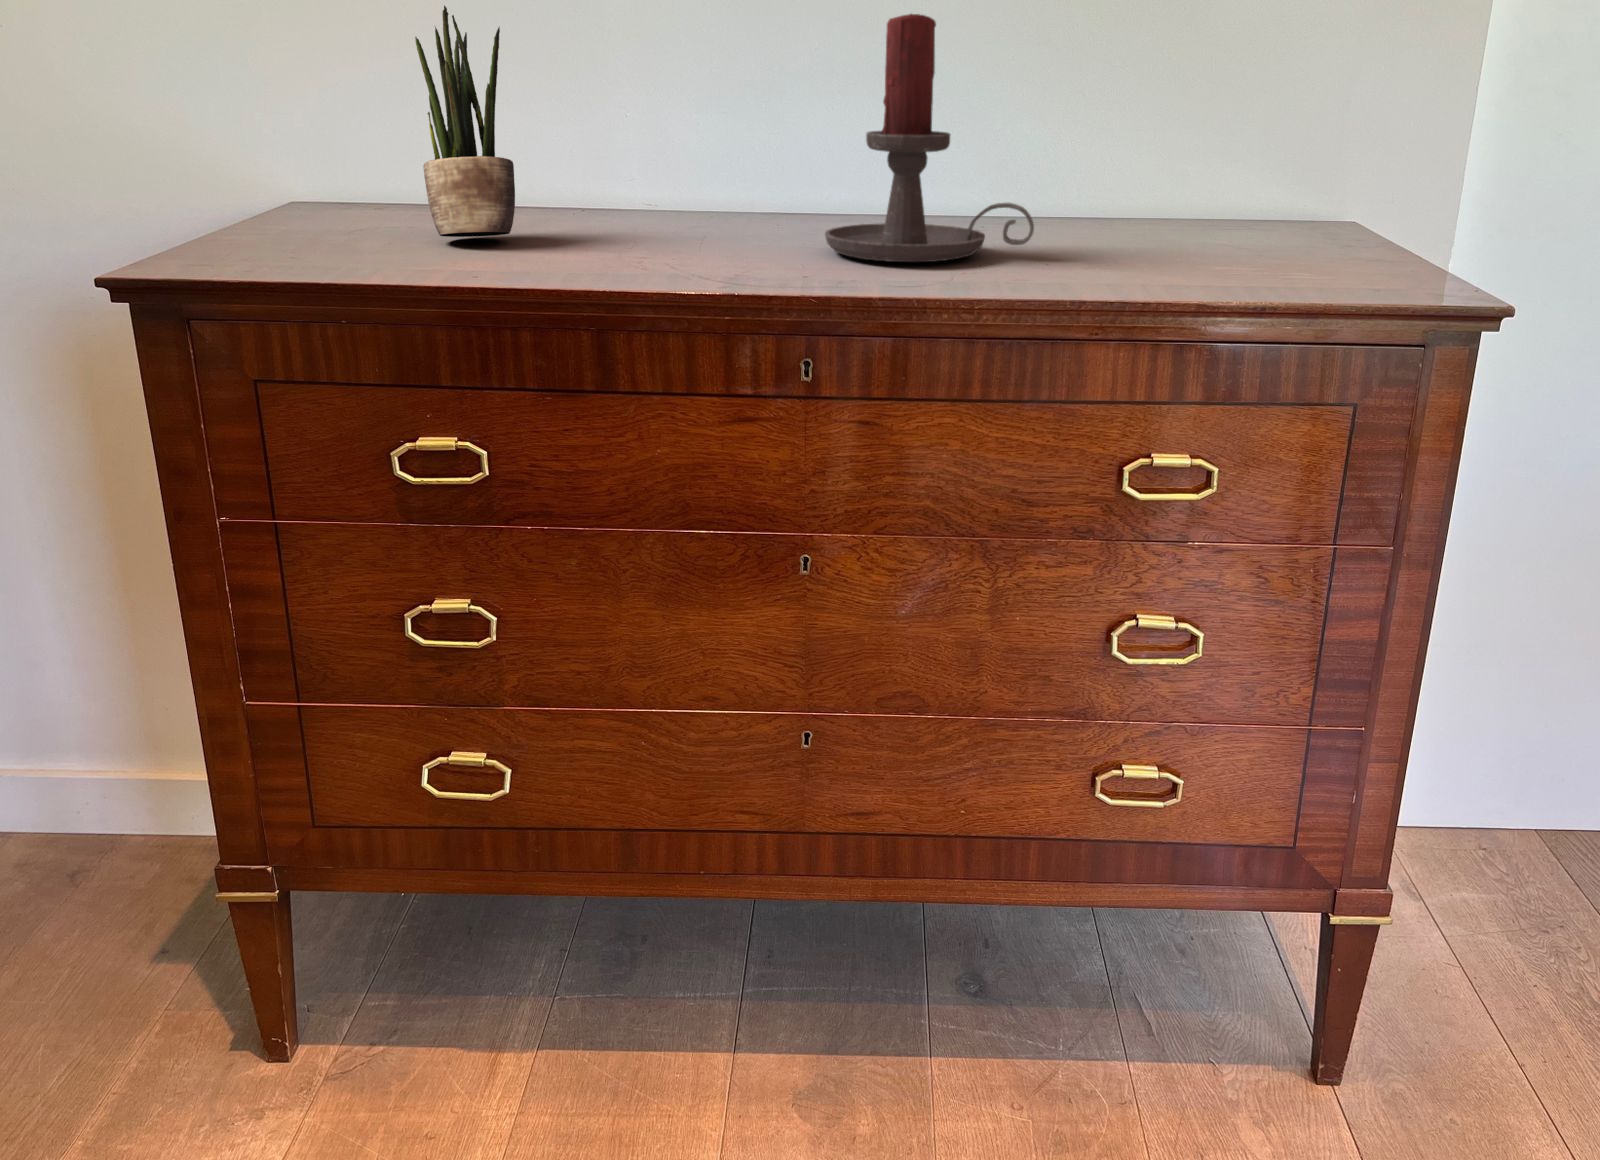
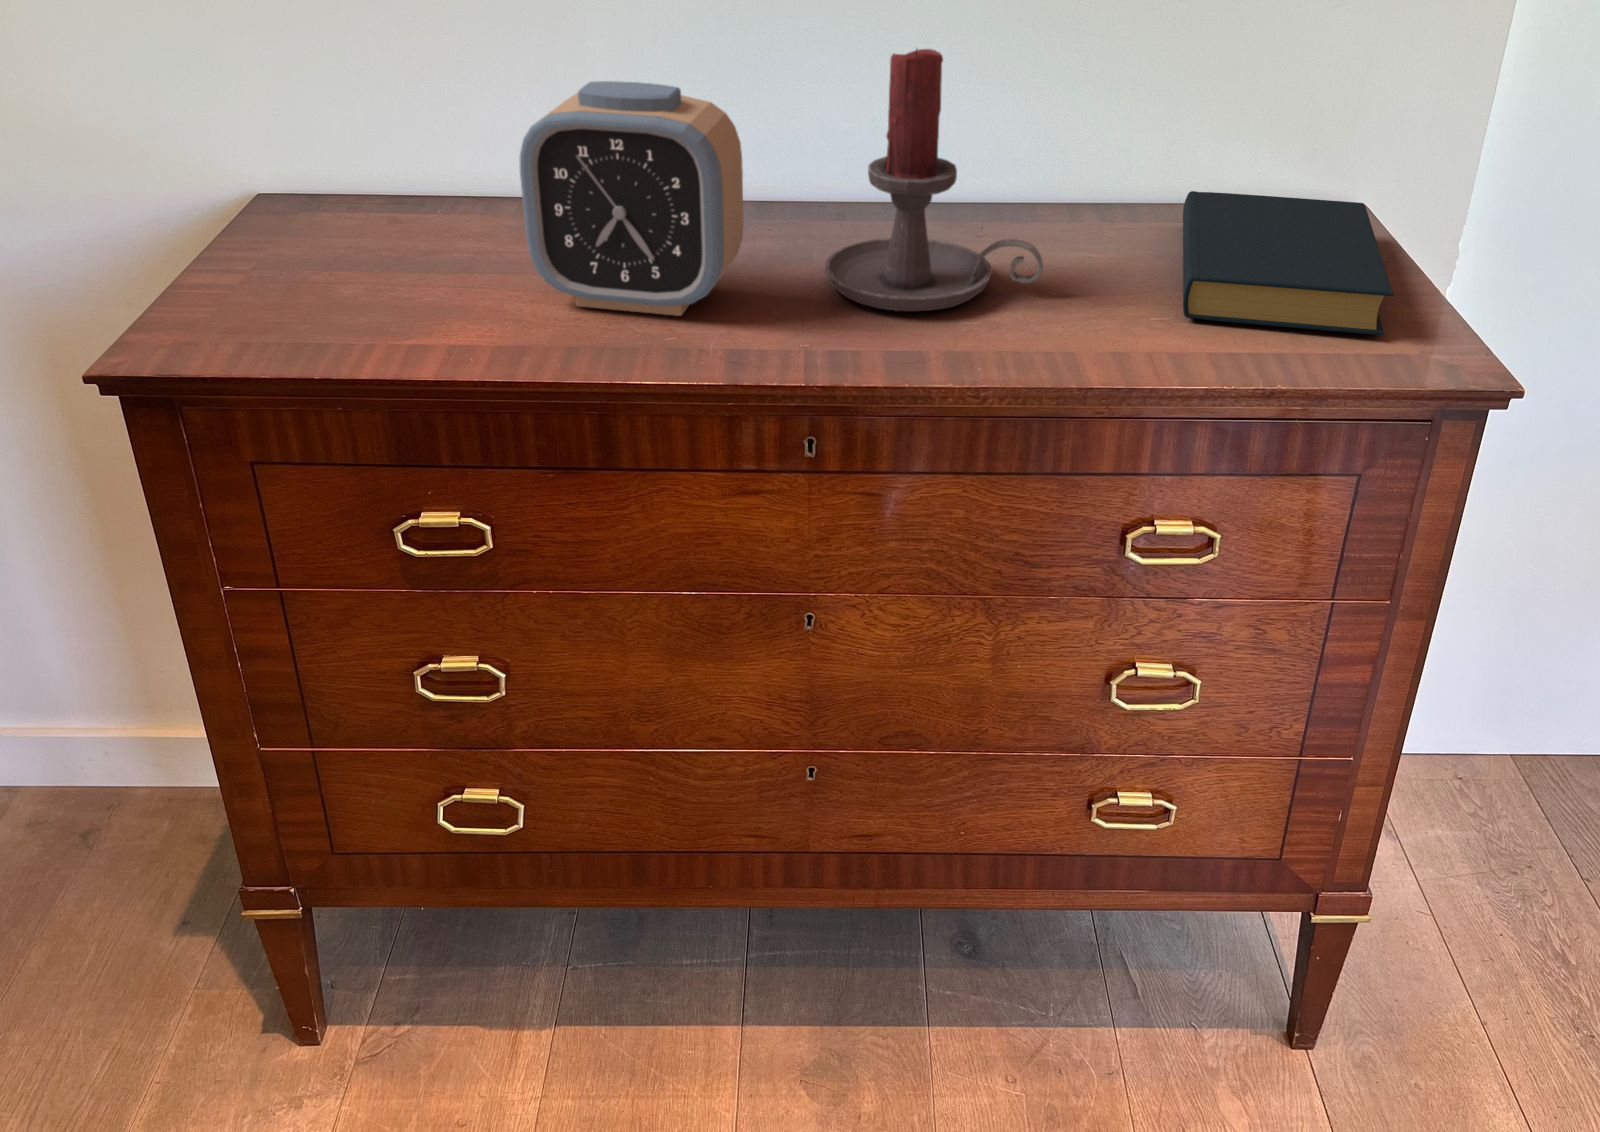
potted plant: present [415,6,515,237] -> none [383,31,497,273]
alarm clock: none [536,44,747,262] -> present [520,81,744,316]
hardback book: none [1170,198,1375,277] -> present [1183,191,1393,335]

